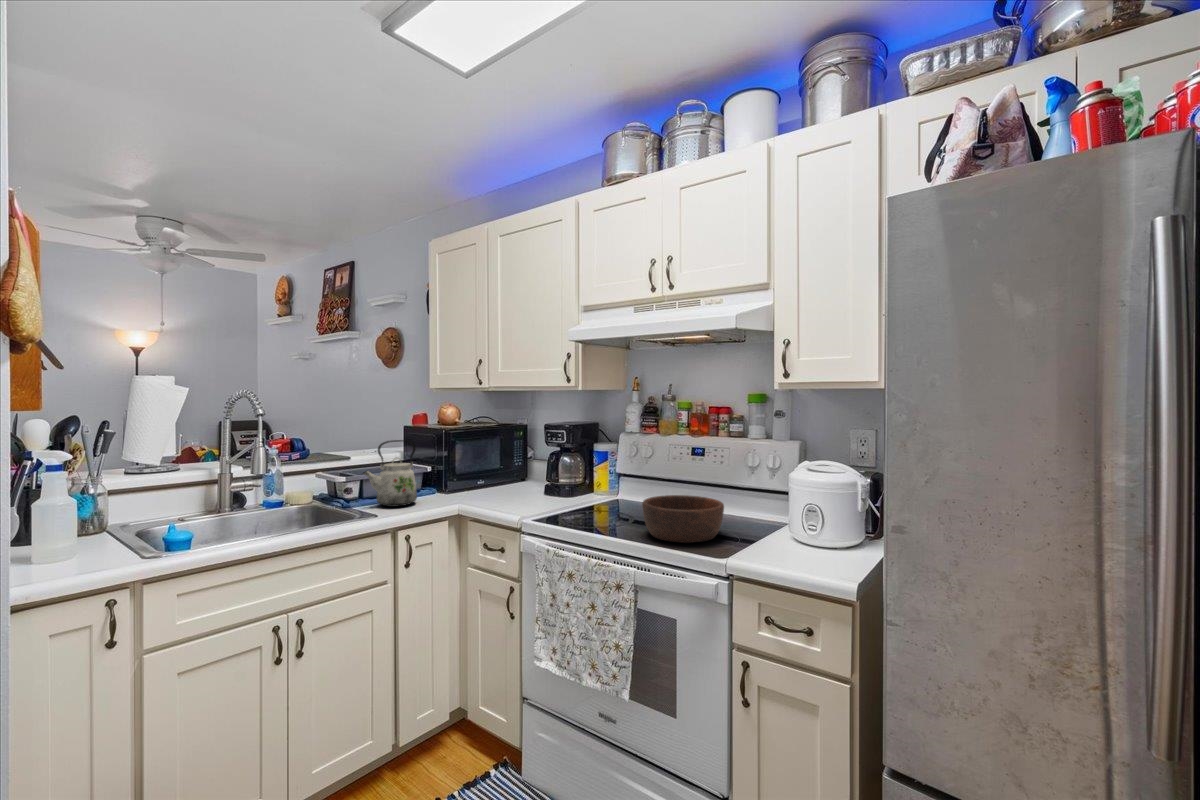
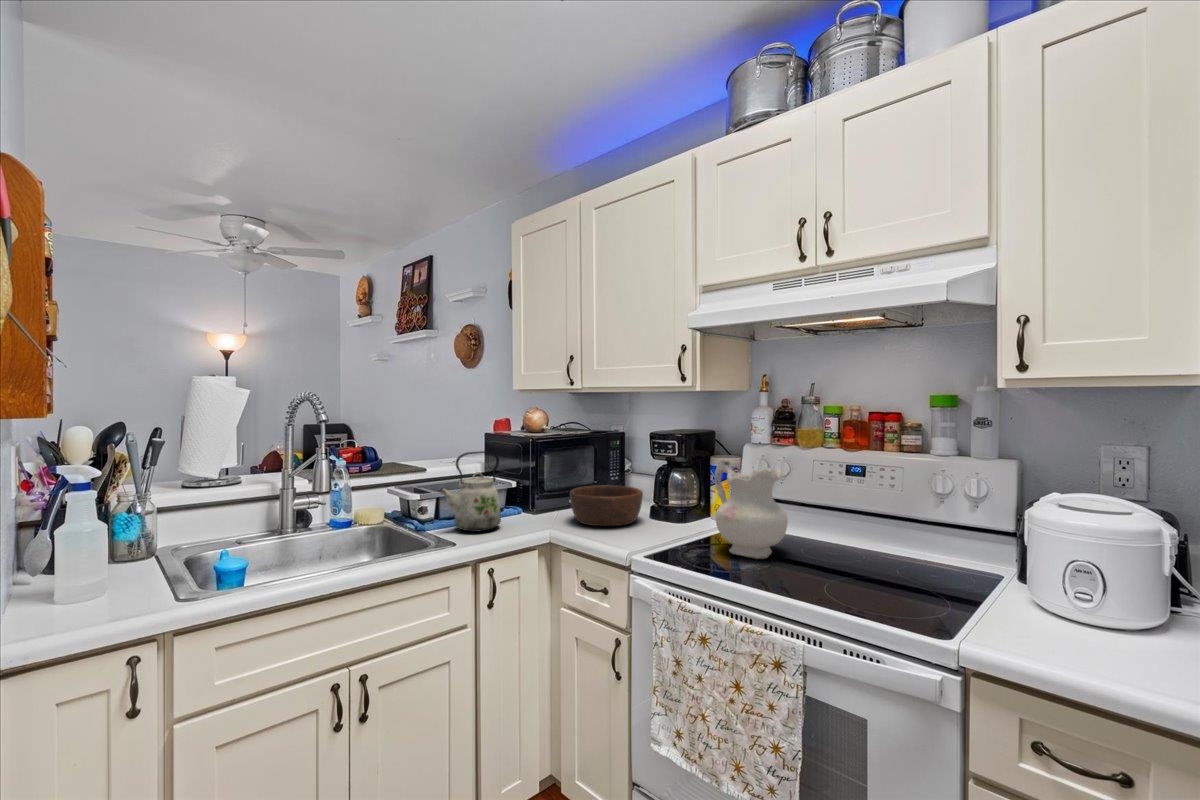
ceramic pitcher: none [589,444,642,518] -> present [715,460,788,559]
wooden bowl: present [642,495,724,543] -> present [570,485,643,526]

